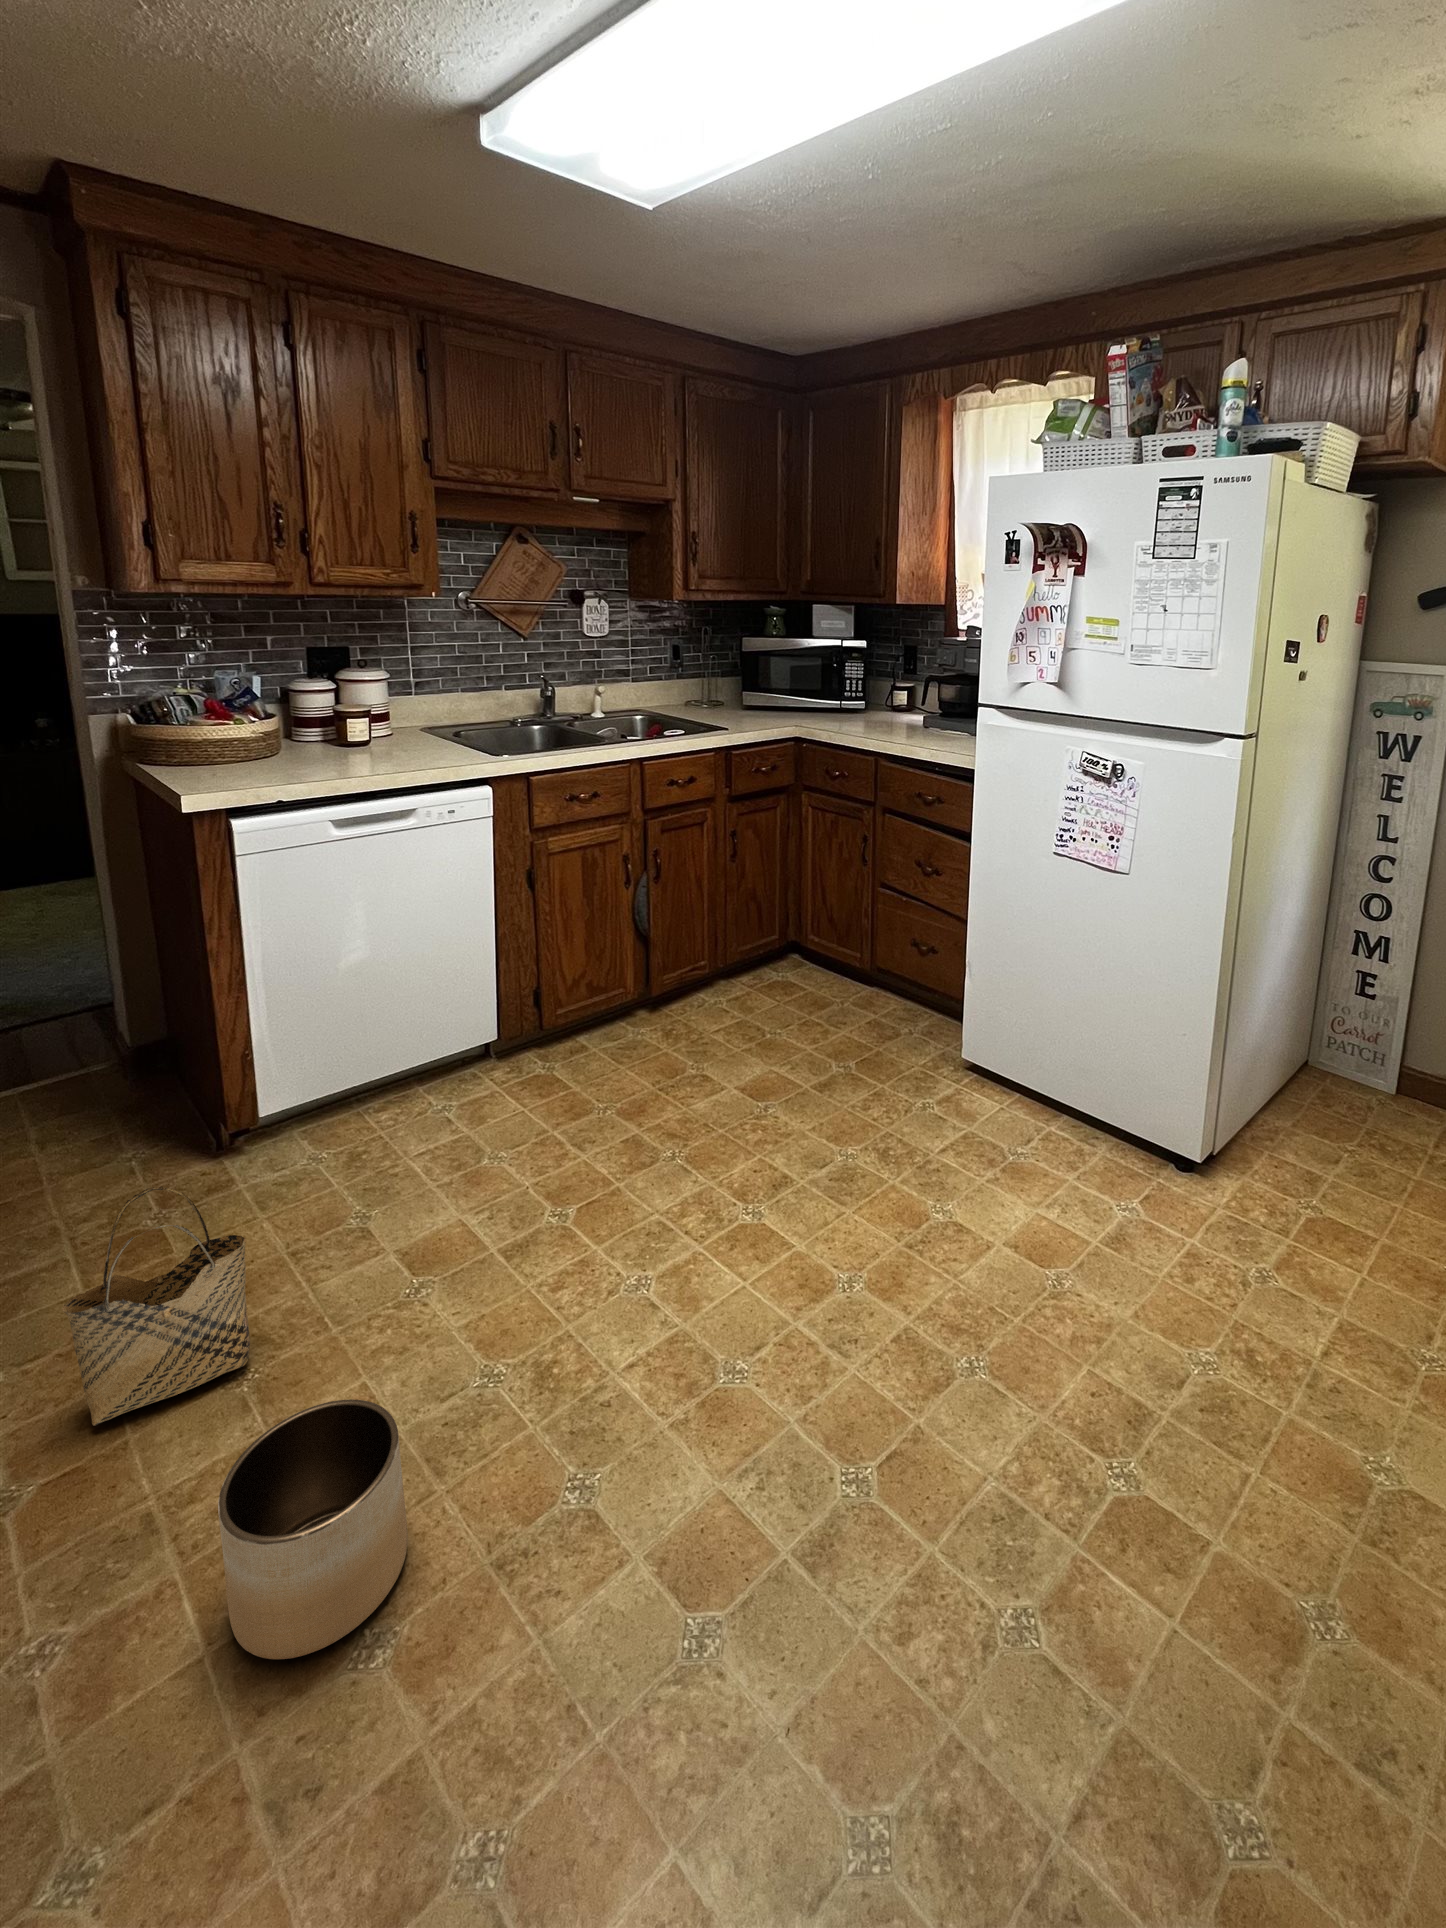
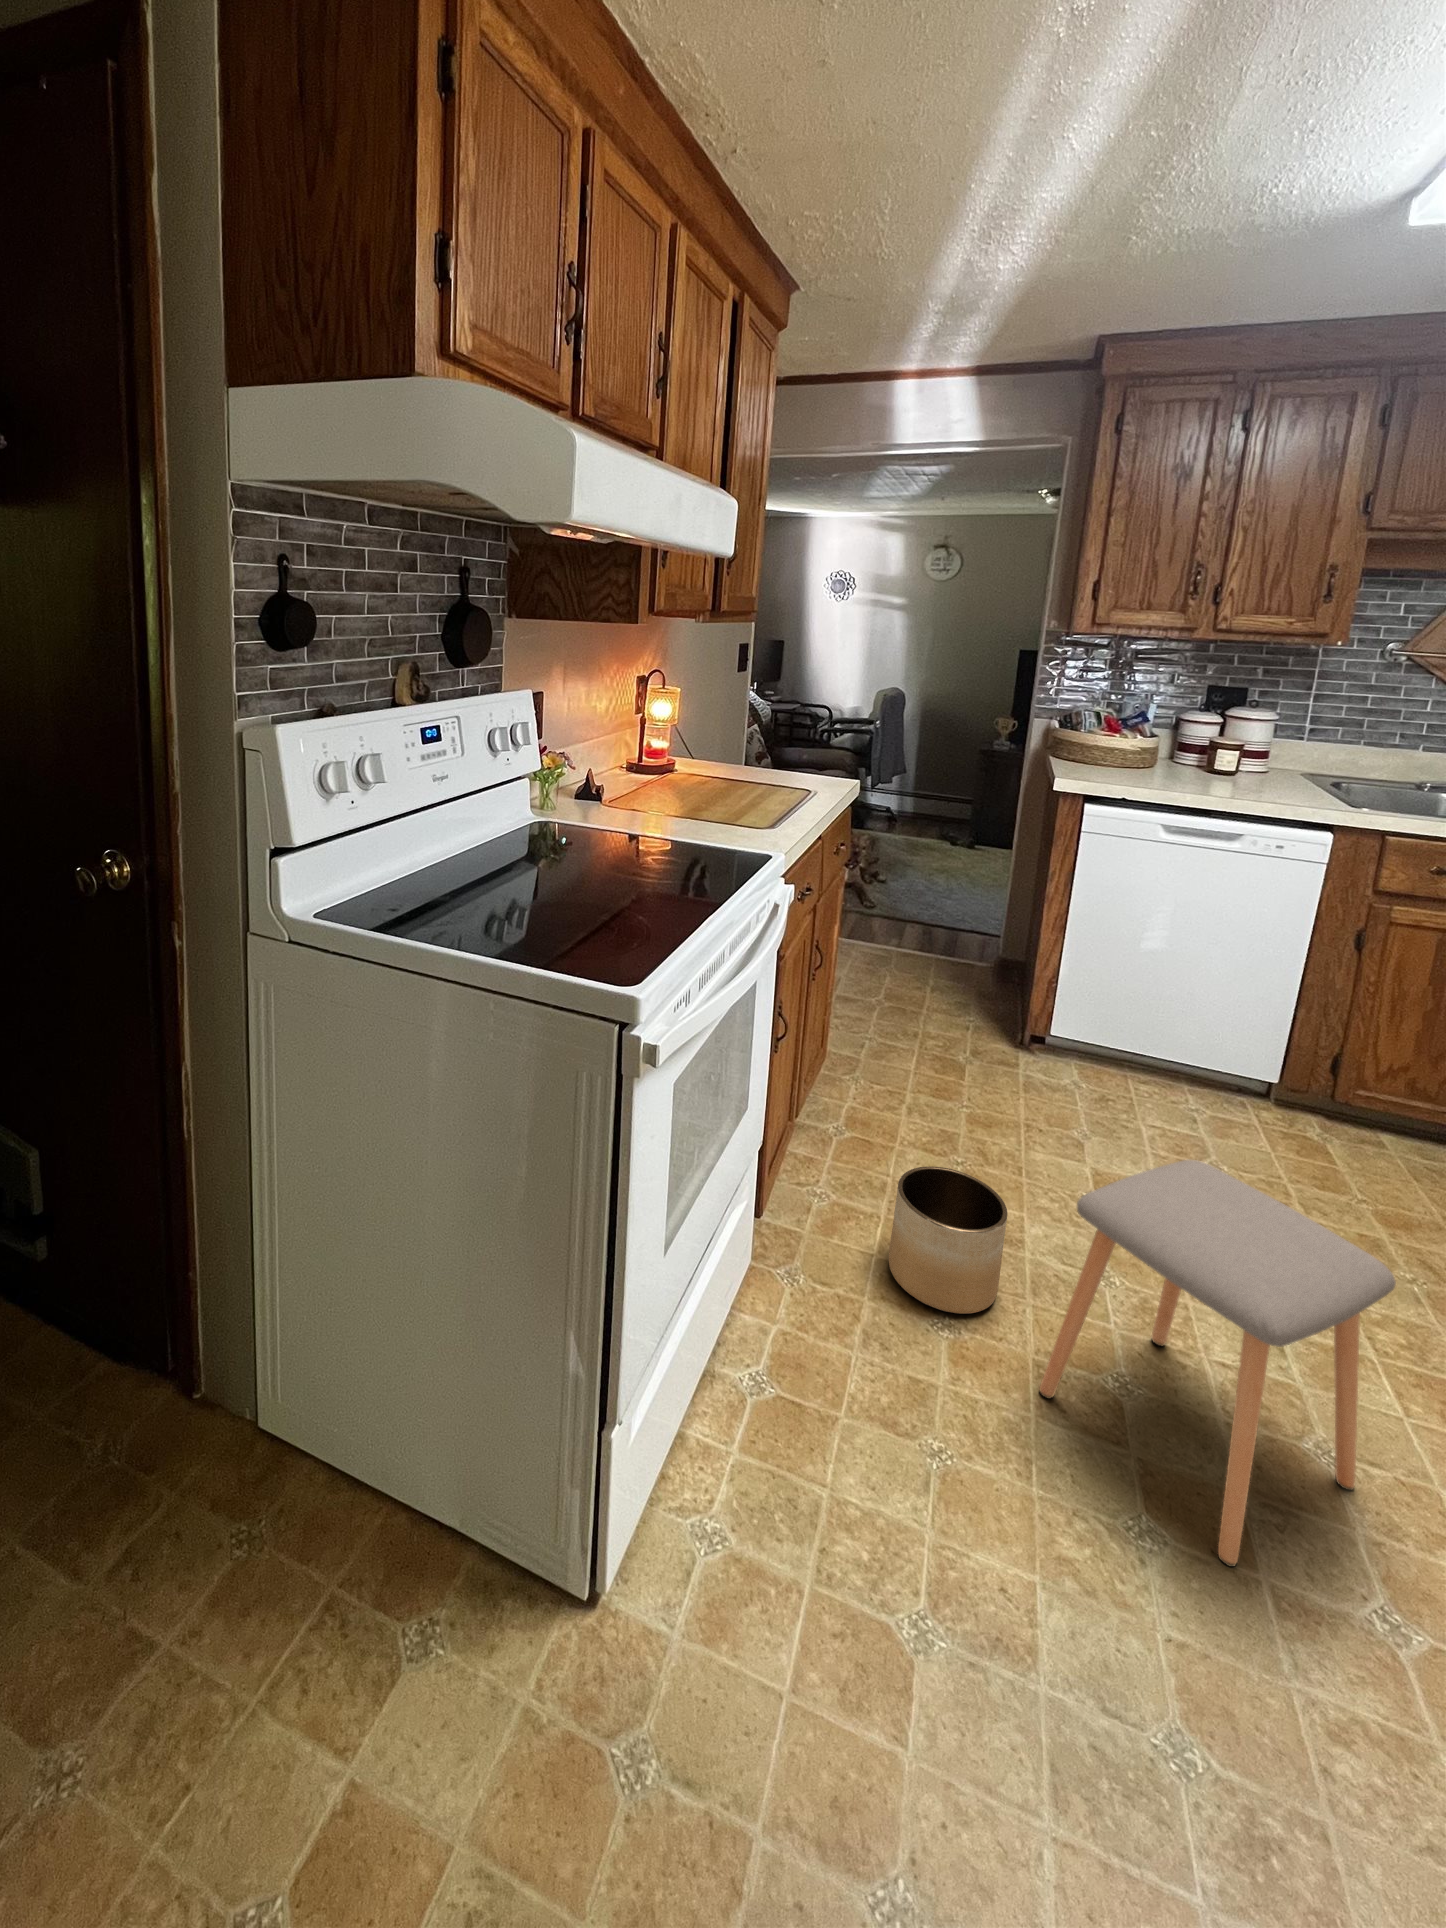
stool: none [516,1186,767,1600] -> present [1040,1160,1396,1567]
woven basket: present [62,1187,250,1426] -> none [883,1012,988,1156]

